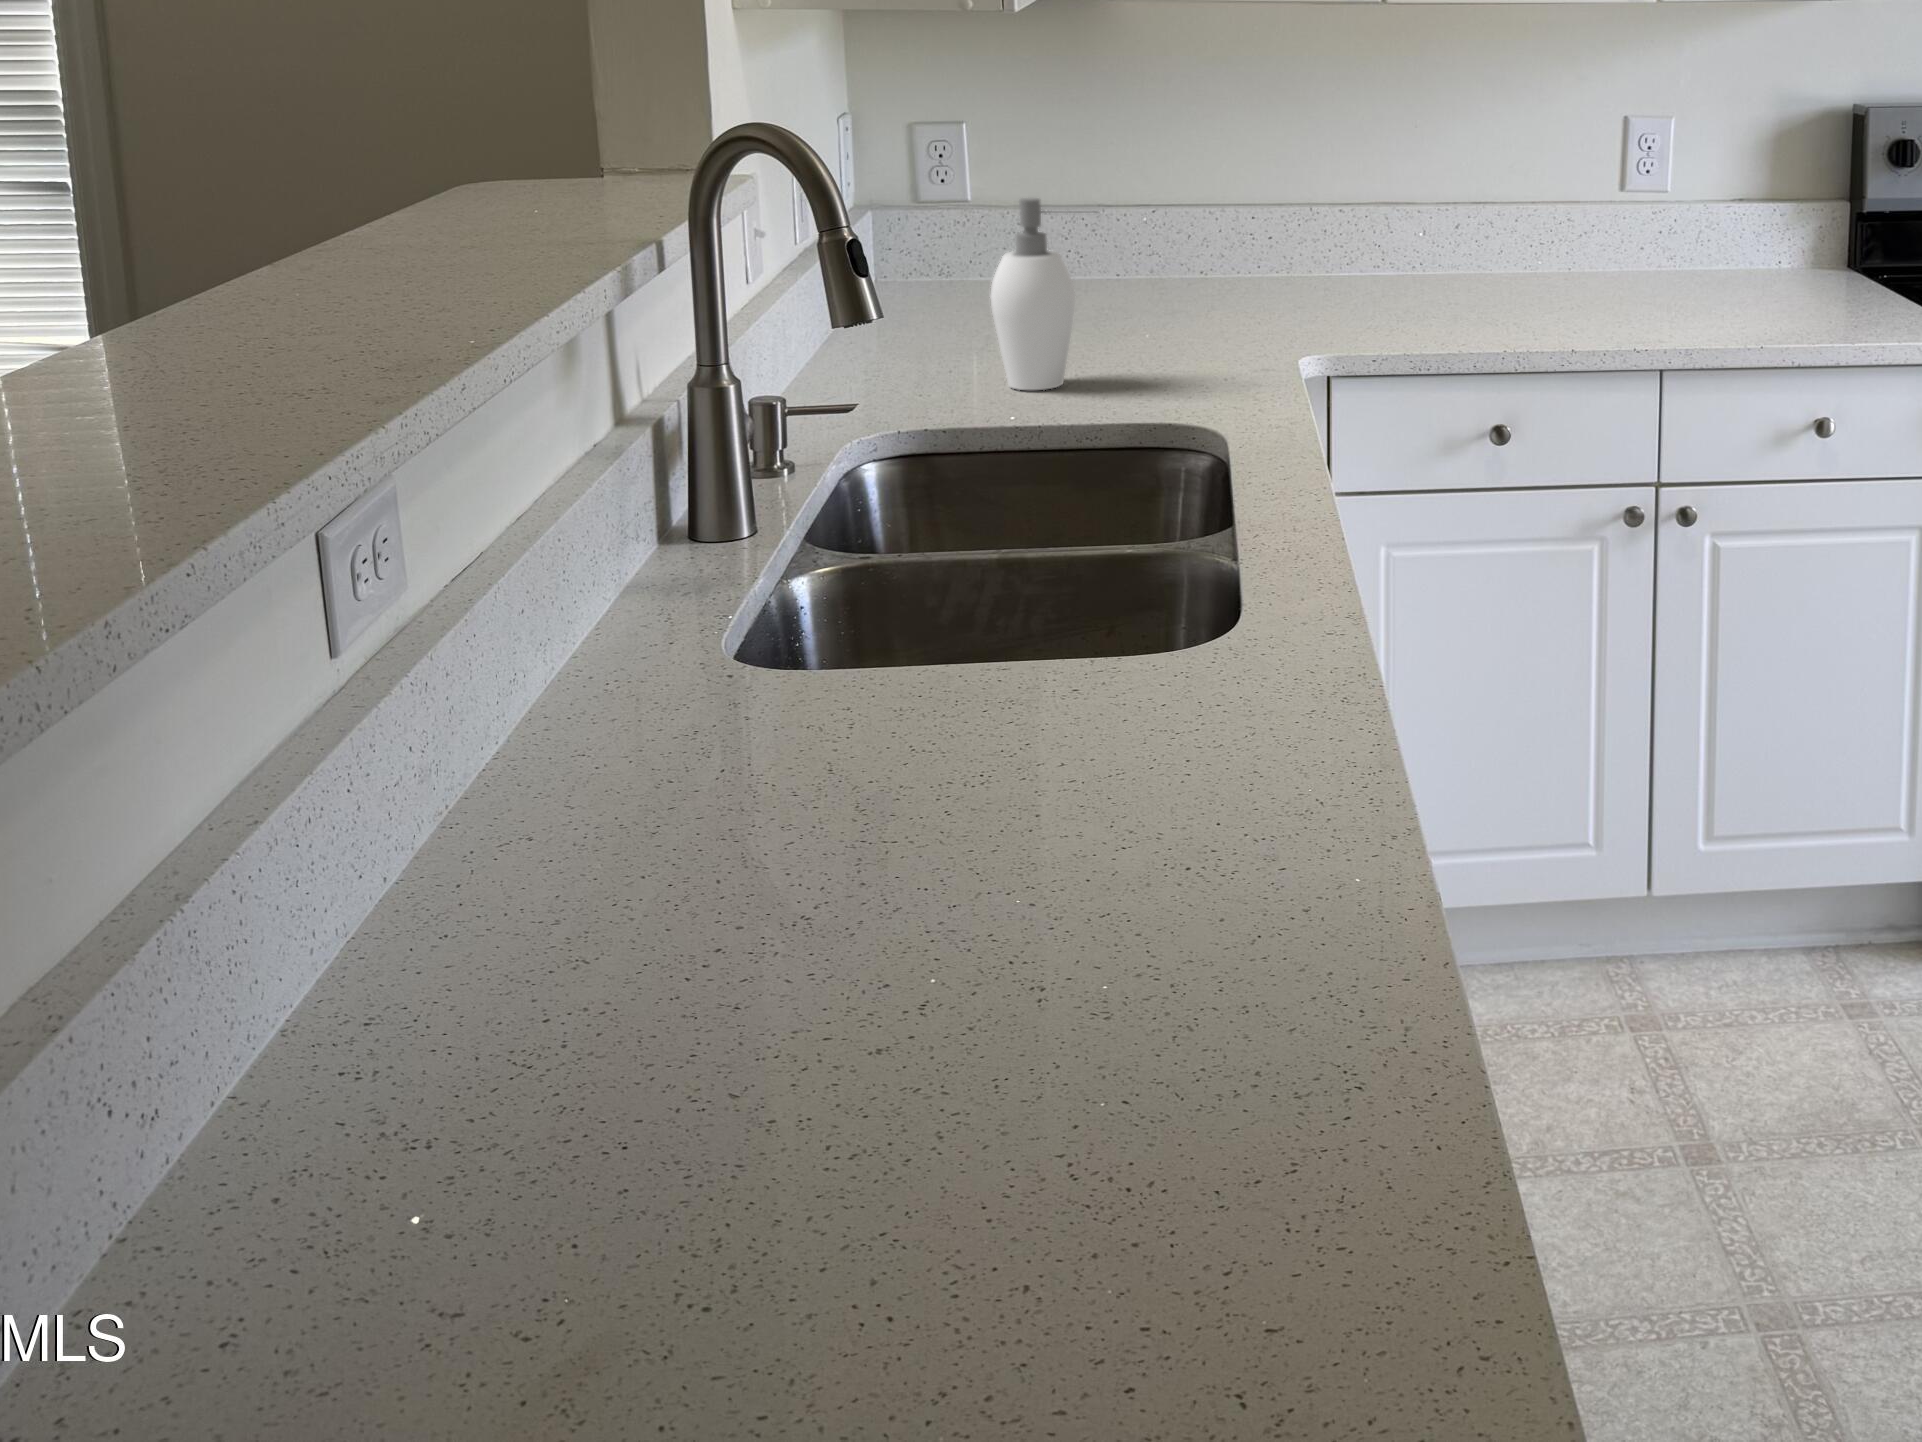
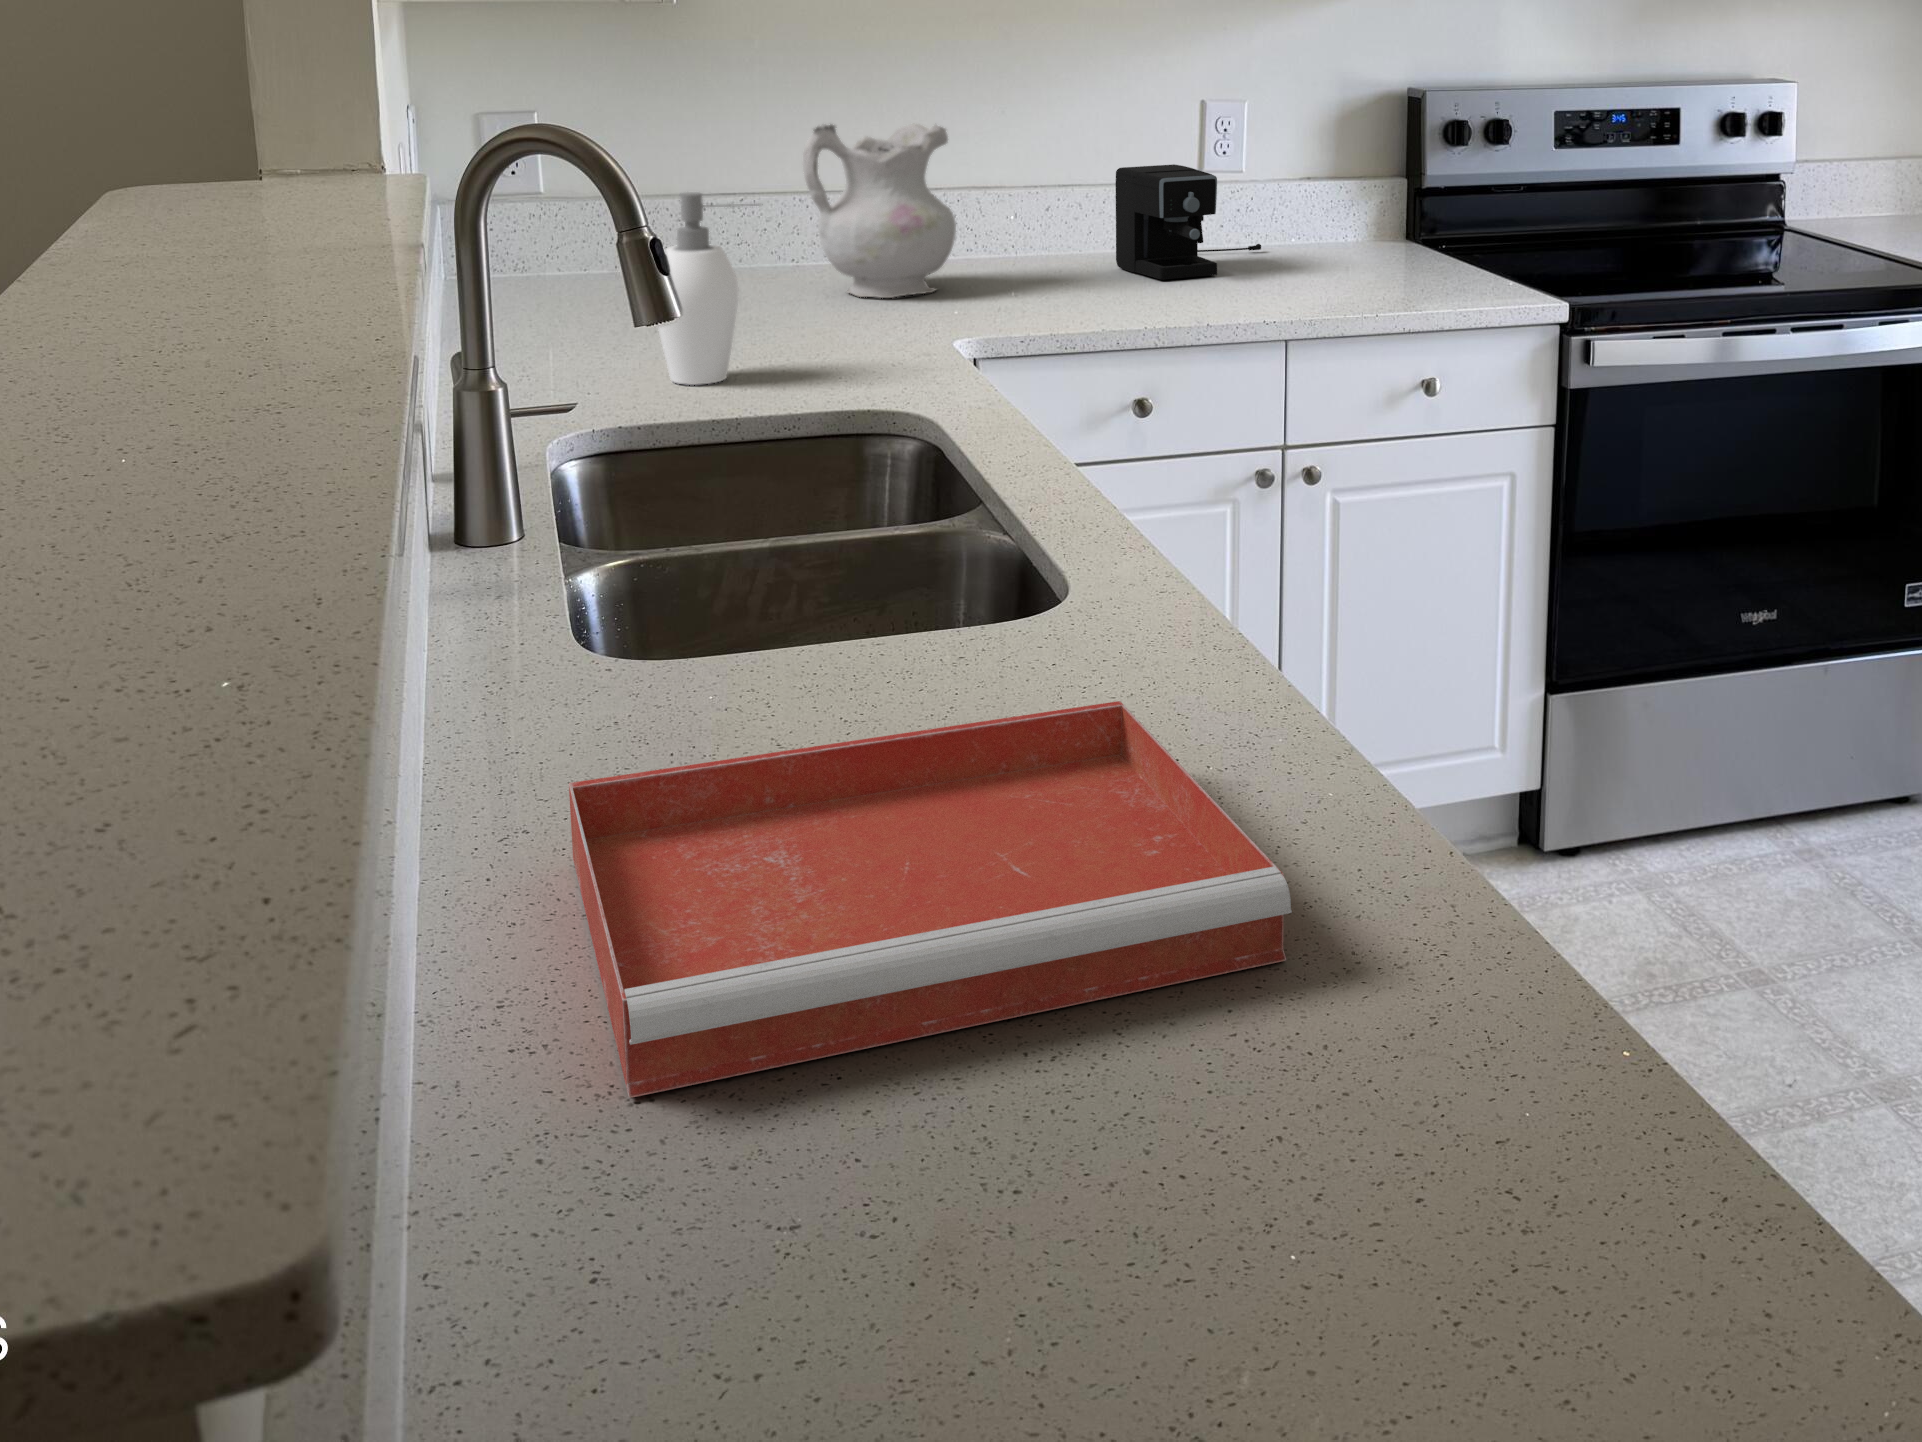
ceramic pitcher: none [1195,133,1349,311] -> present [803,123,956,298]
coffee maker: none [1525,182,1688,302] -> present [1116,164,1261,280]
tray: none [365,763,1161,1163] -> present [569,701,1292,1098]

